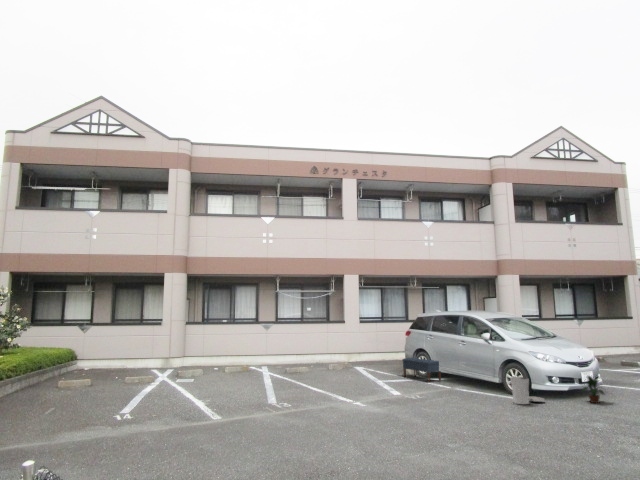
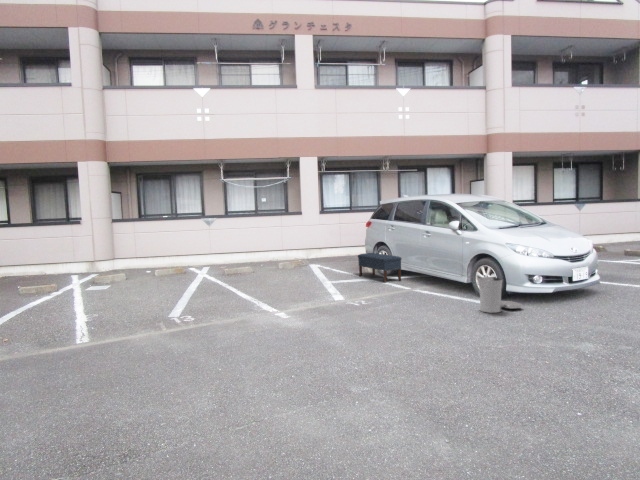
potted plant: present [582,376,604,403] -> none [569,273,607,308]

